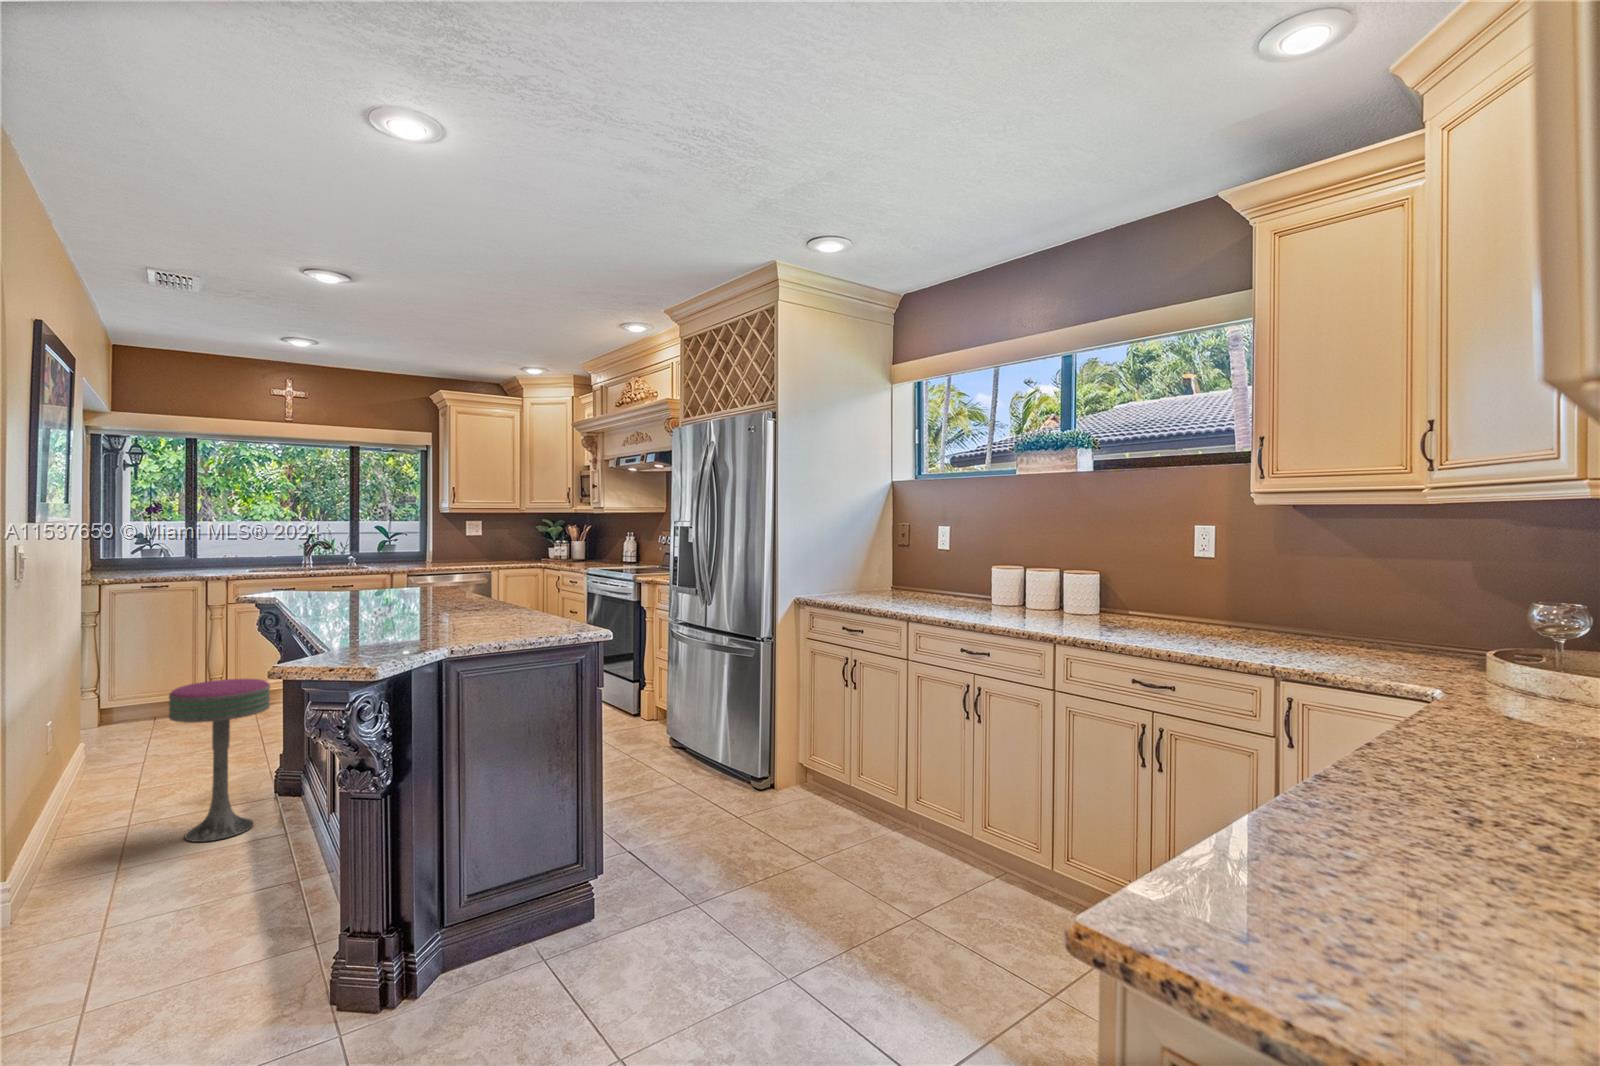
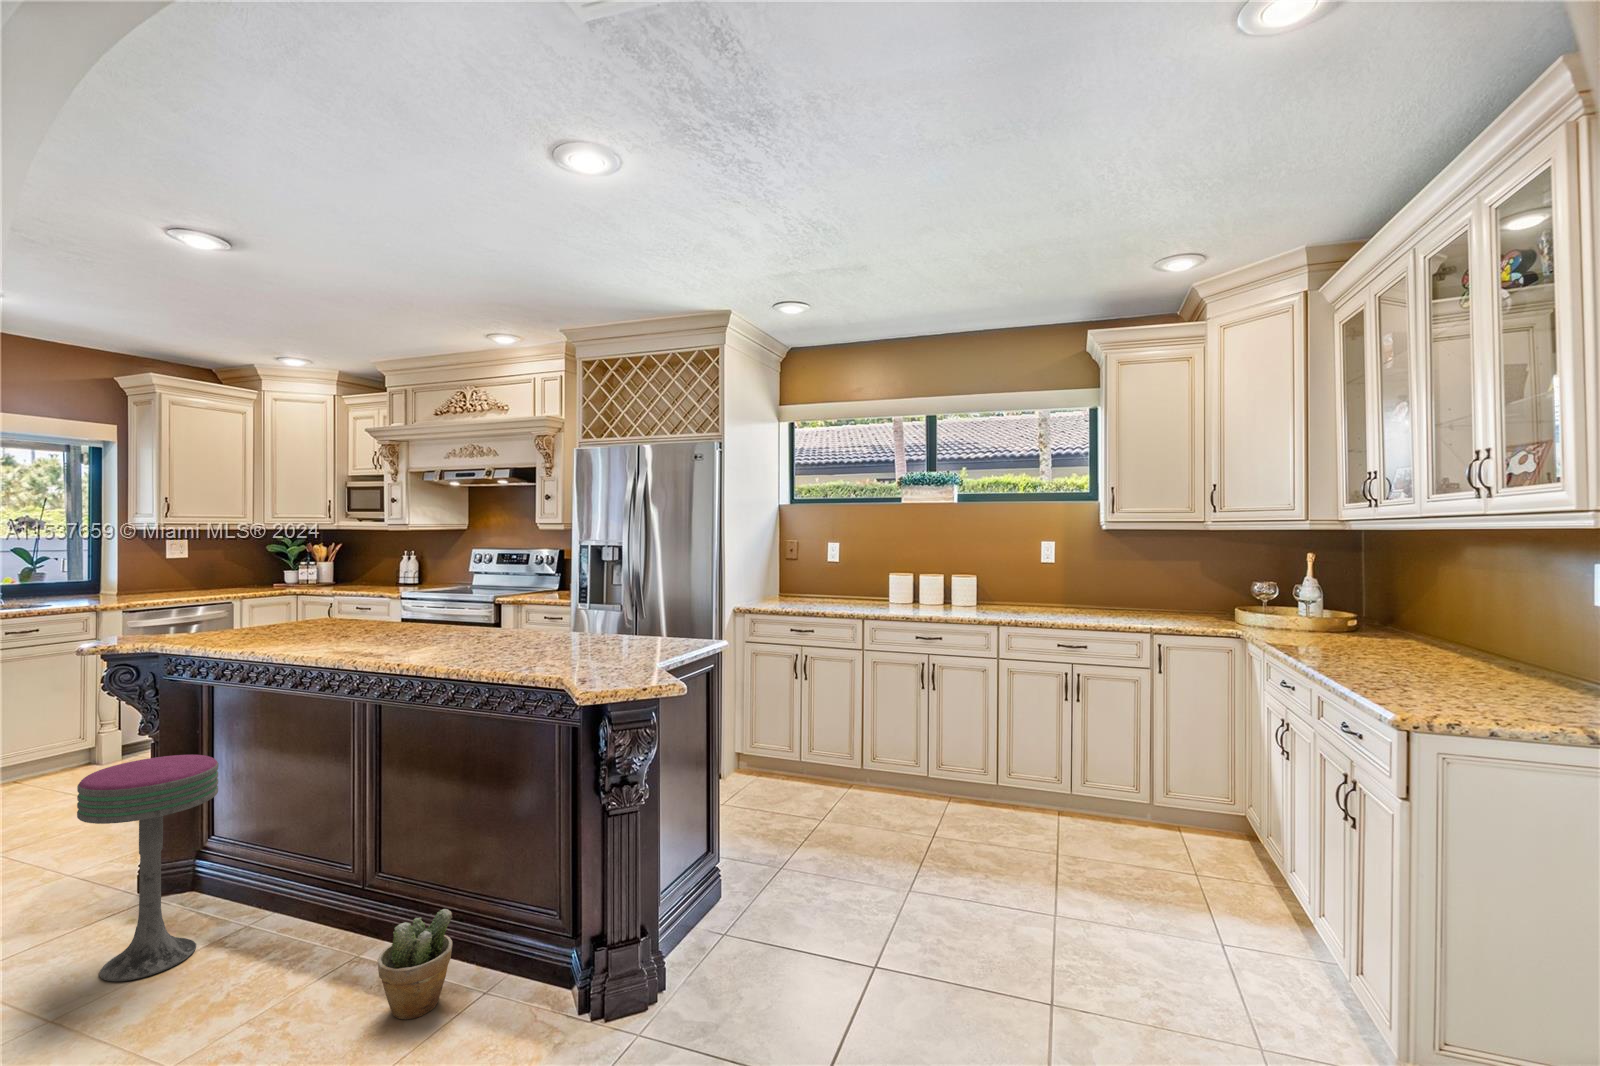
potted plant: none [229,843,302,933] -> present [377,909,452,1020]

